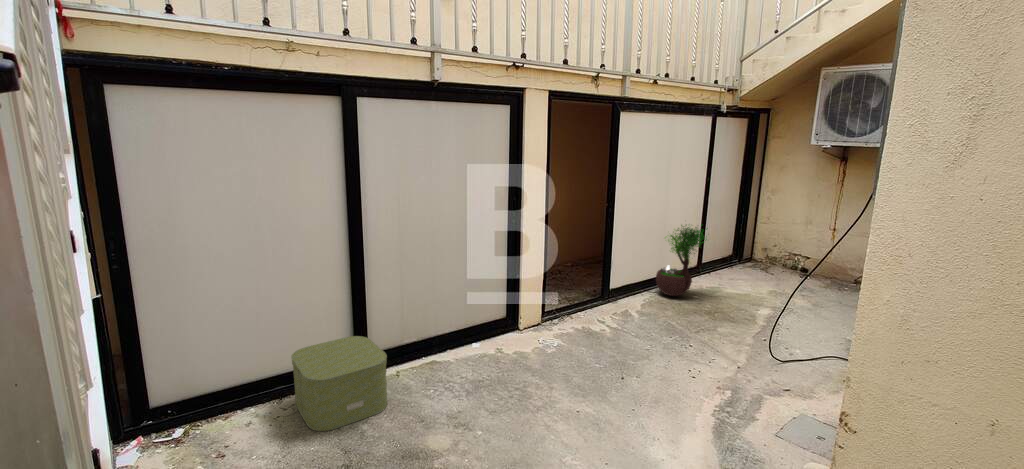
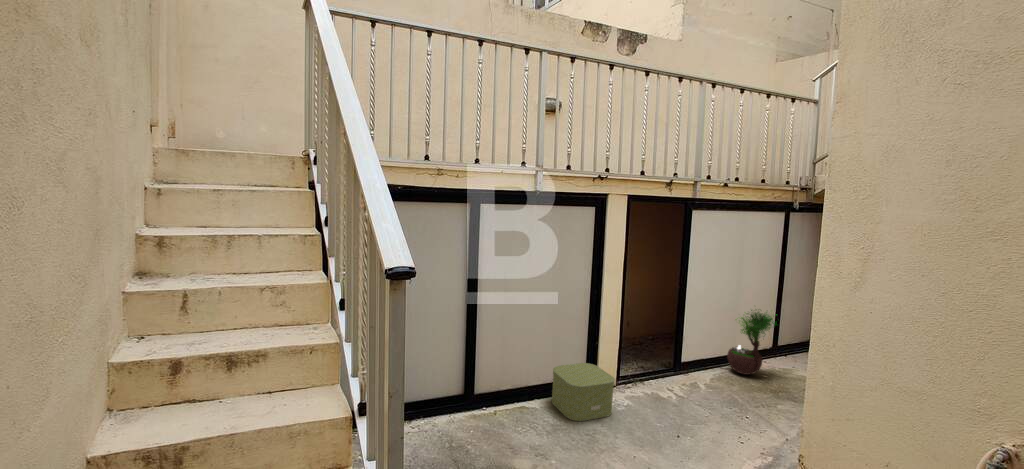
storage box: present [291,336,388,431] -> present [552,363,614,421]

